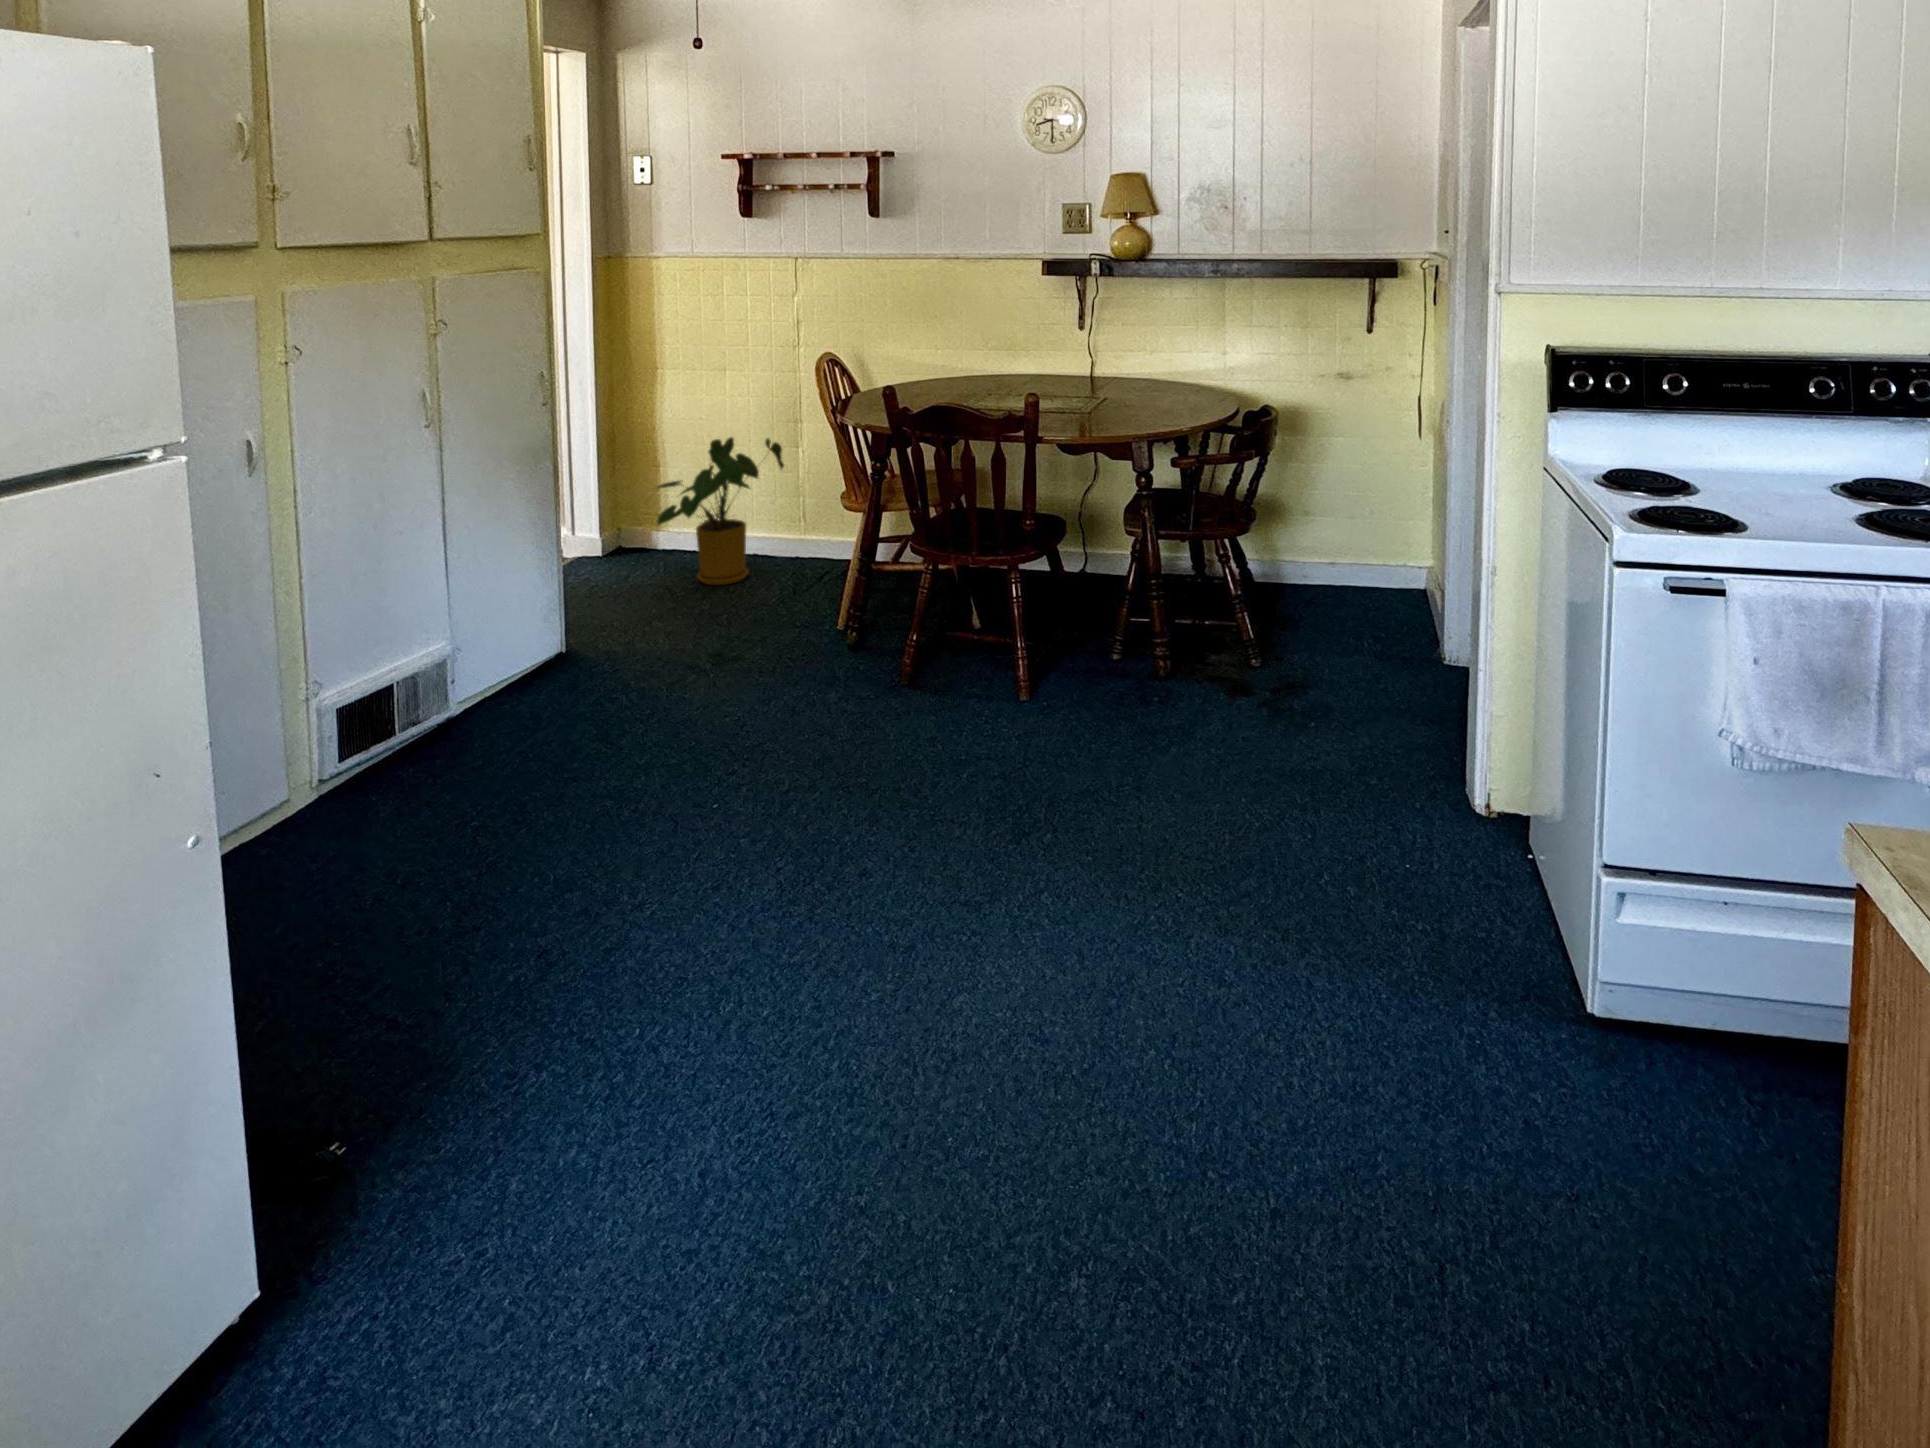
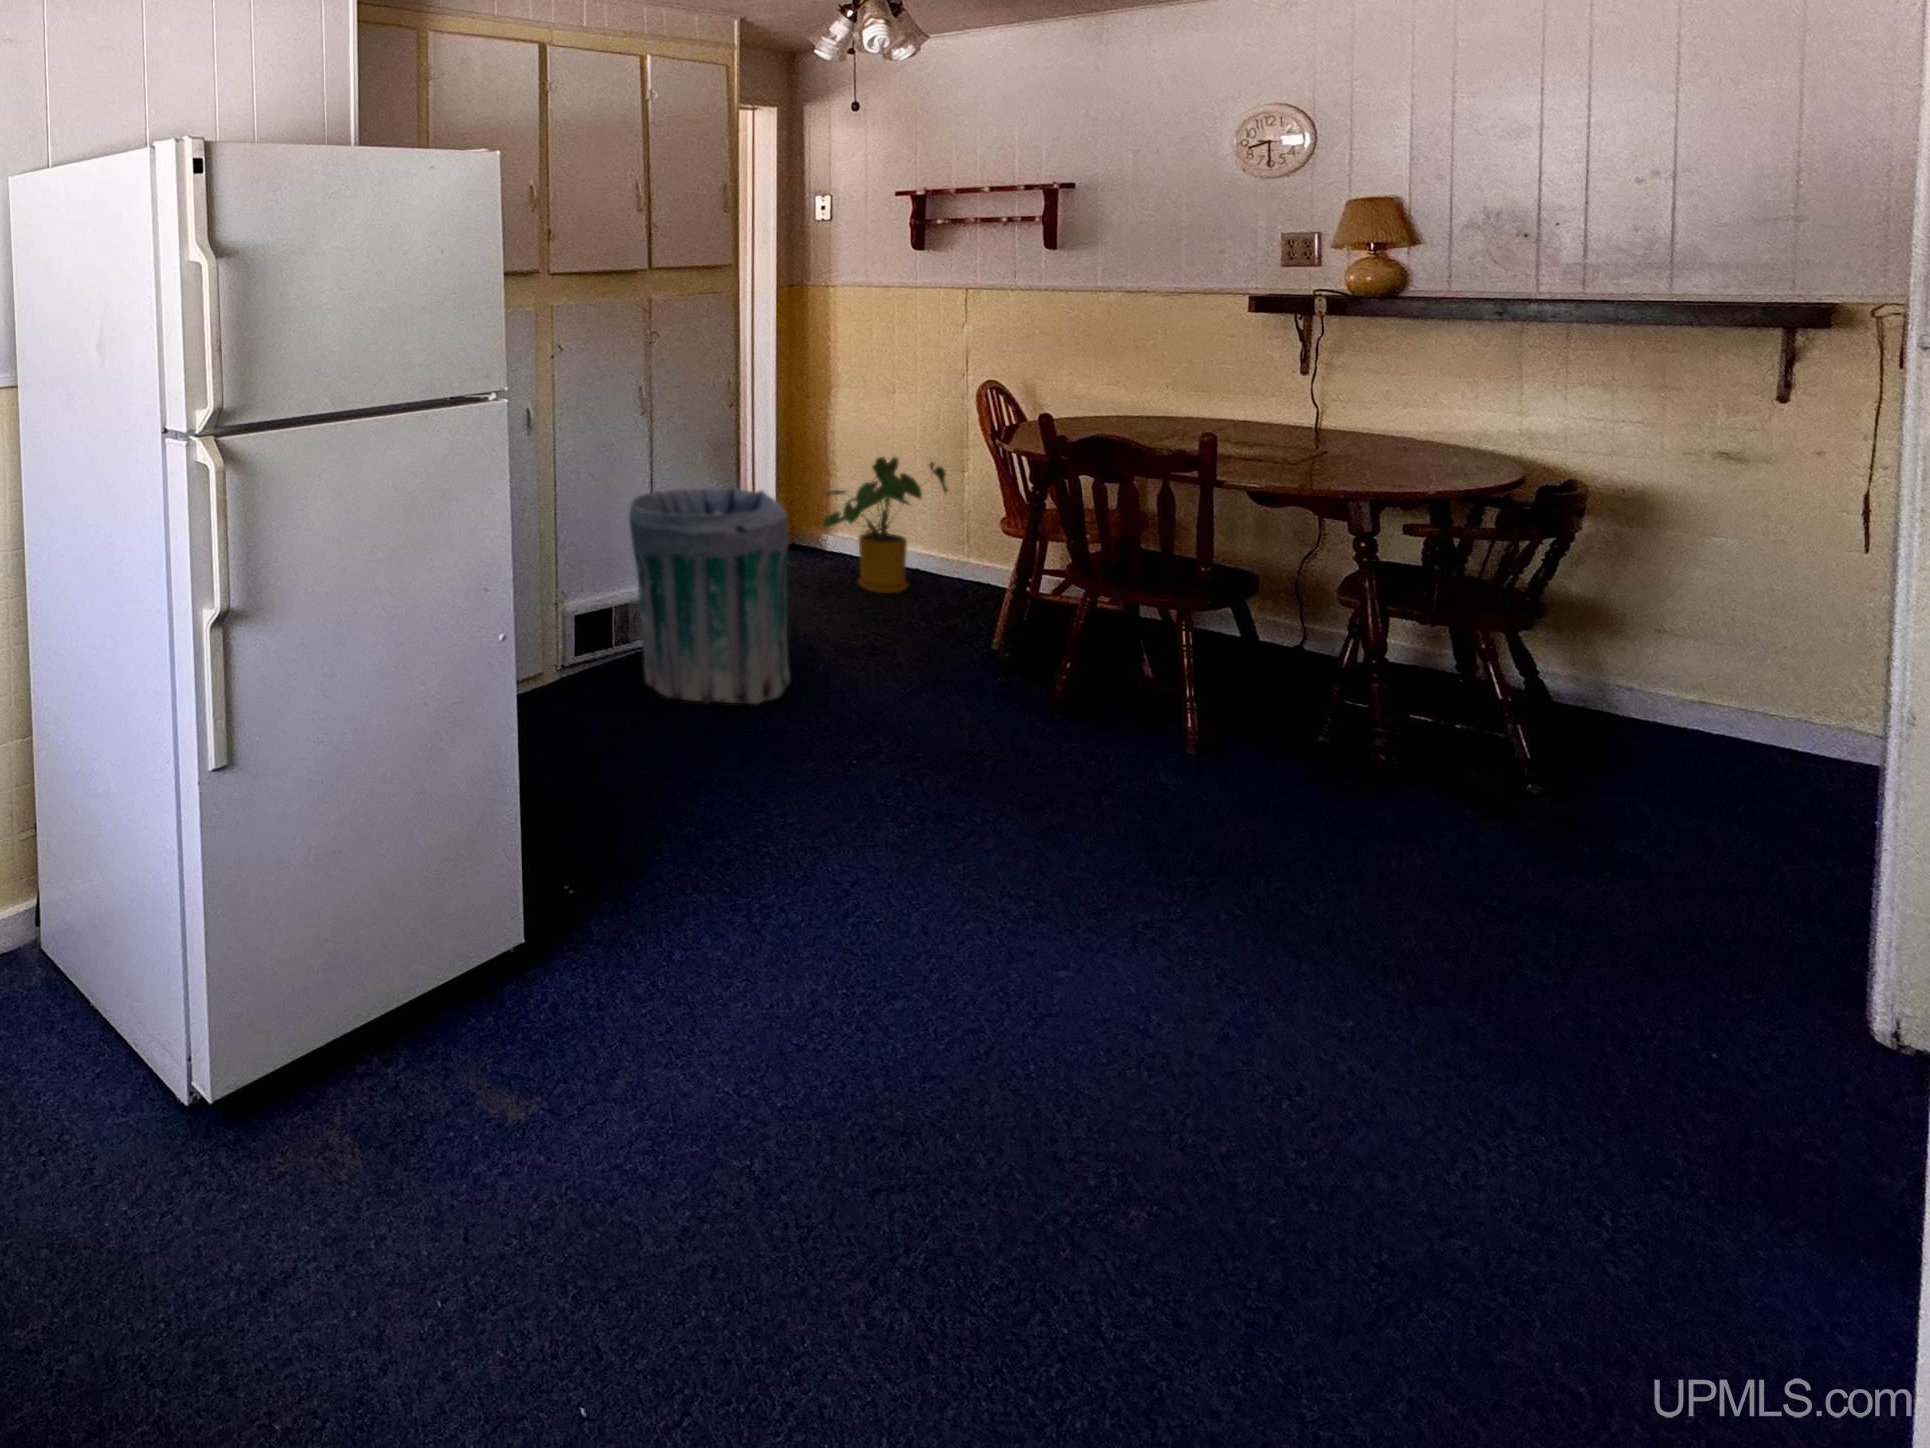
trash can: none [412,503,633,788] -> present [629,487,789,704]

